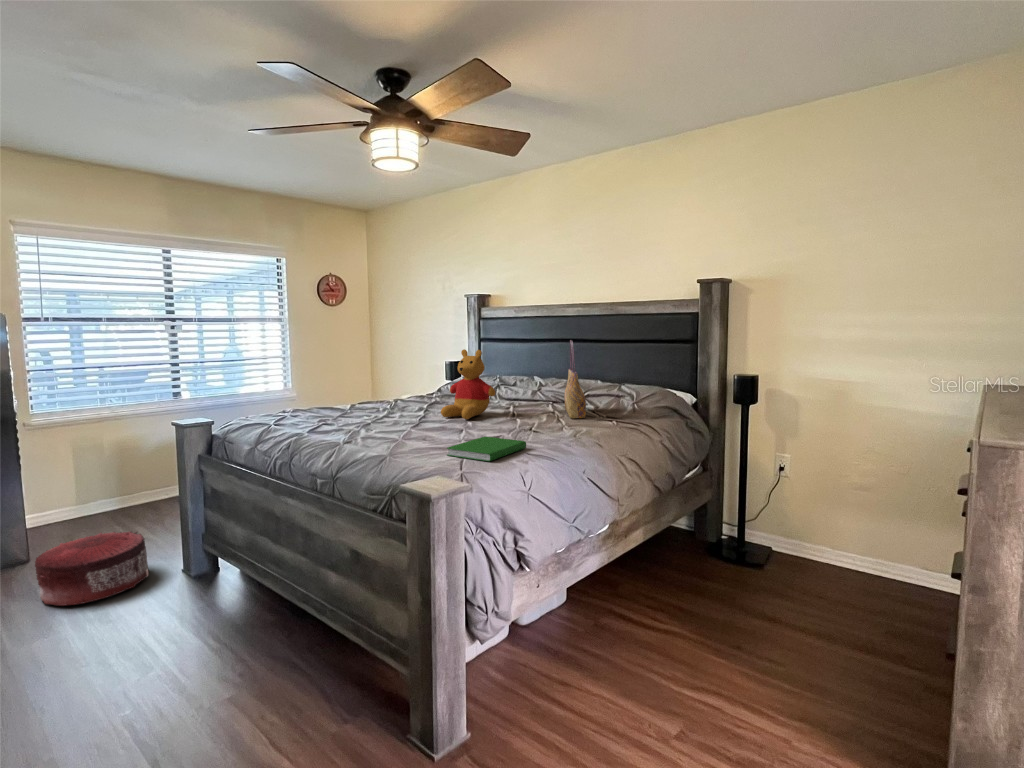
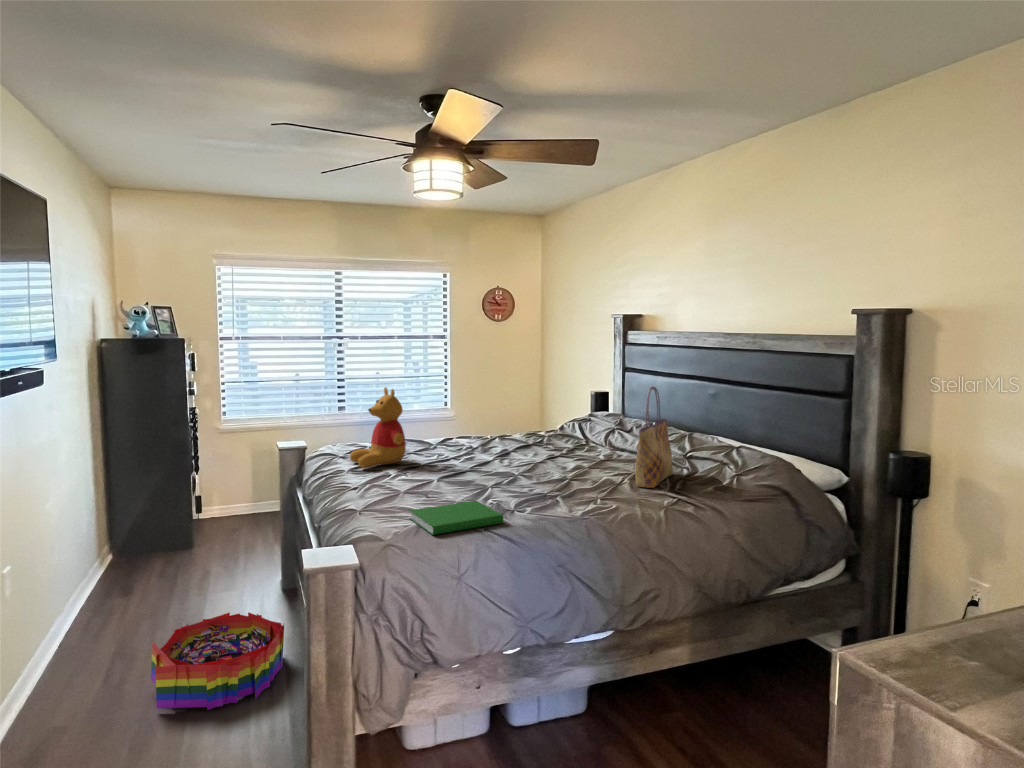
stuffed bear: present [441,349,495,419] -> present [350,387,406,468]
pouf: present [35,532,149,606] -> none [164,531,255,593]
storage bin: none [133,594,280,708] -> present [151,612,284,710]

